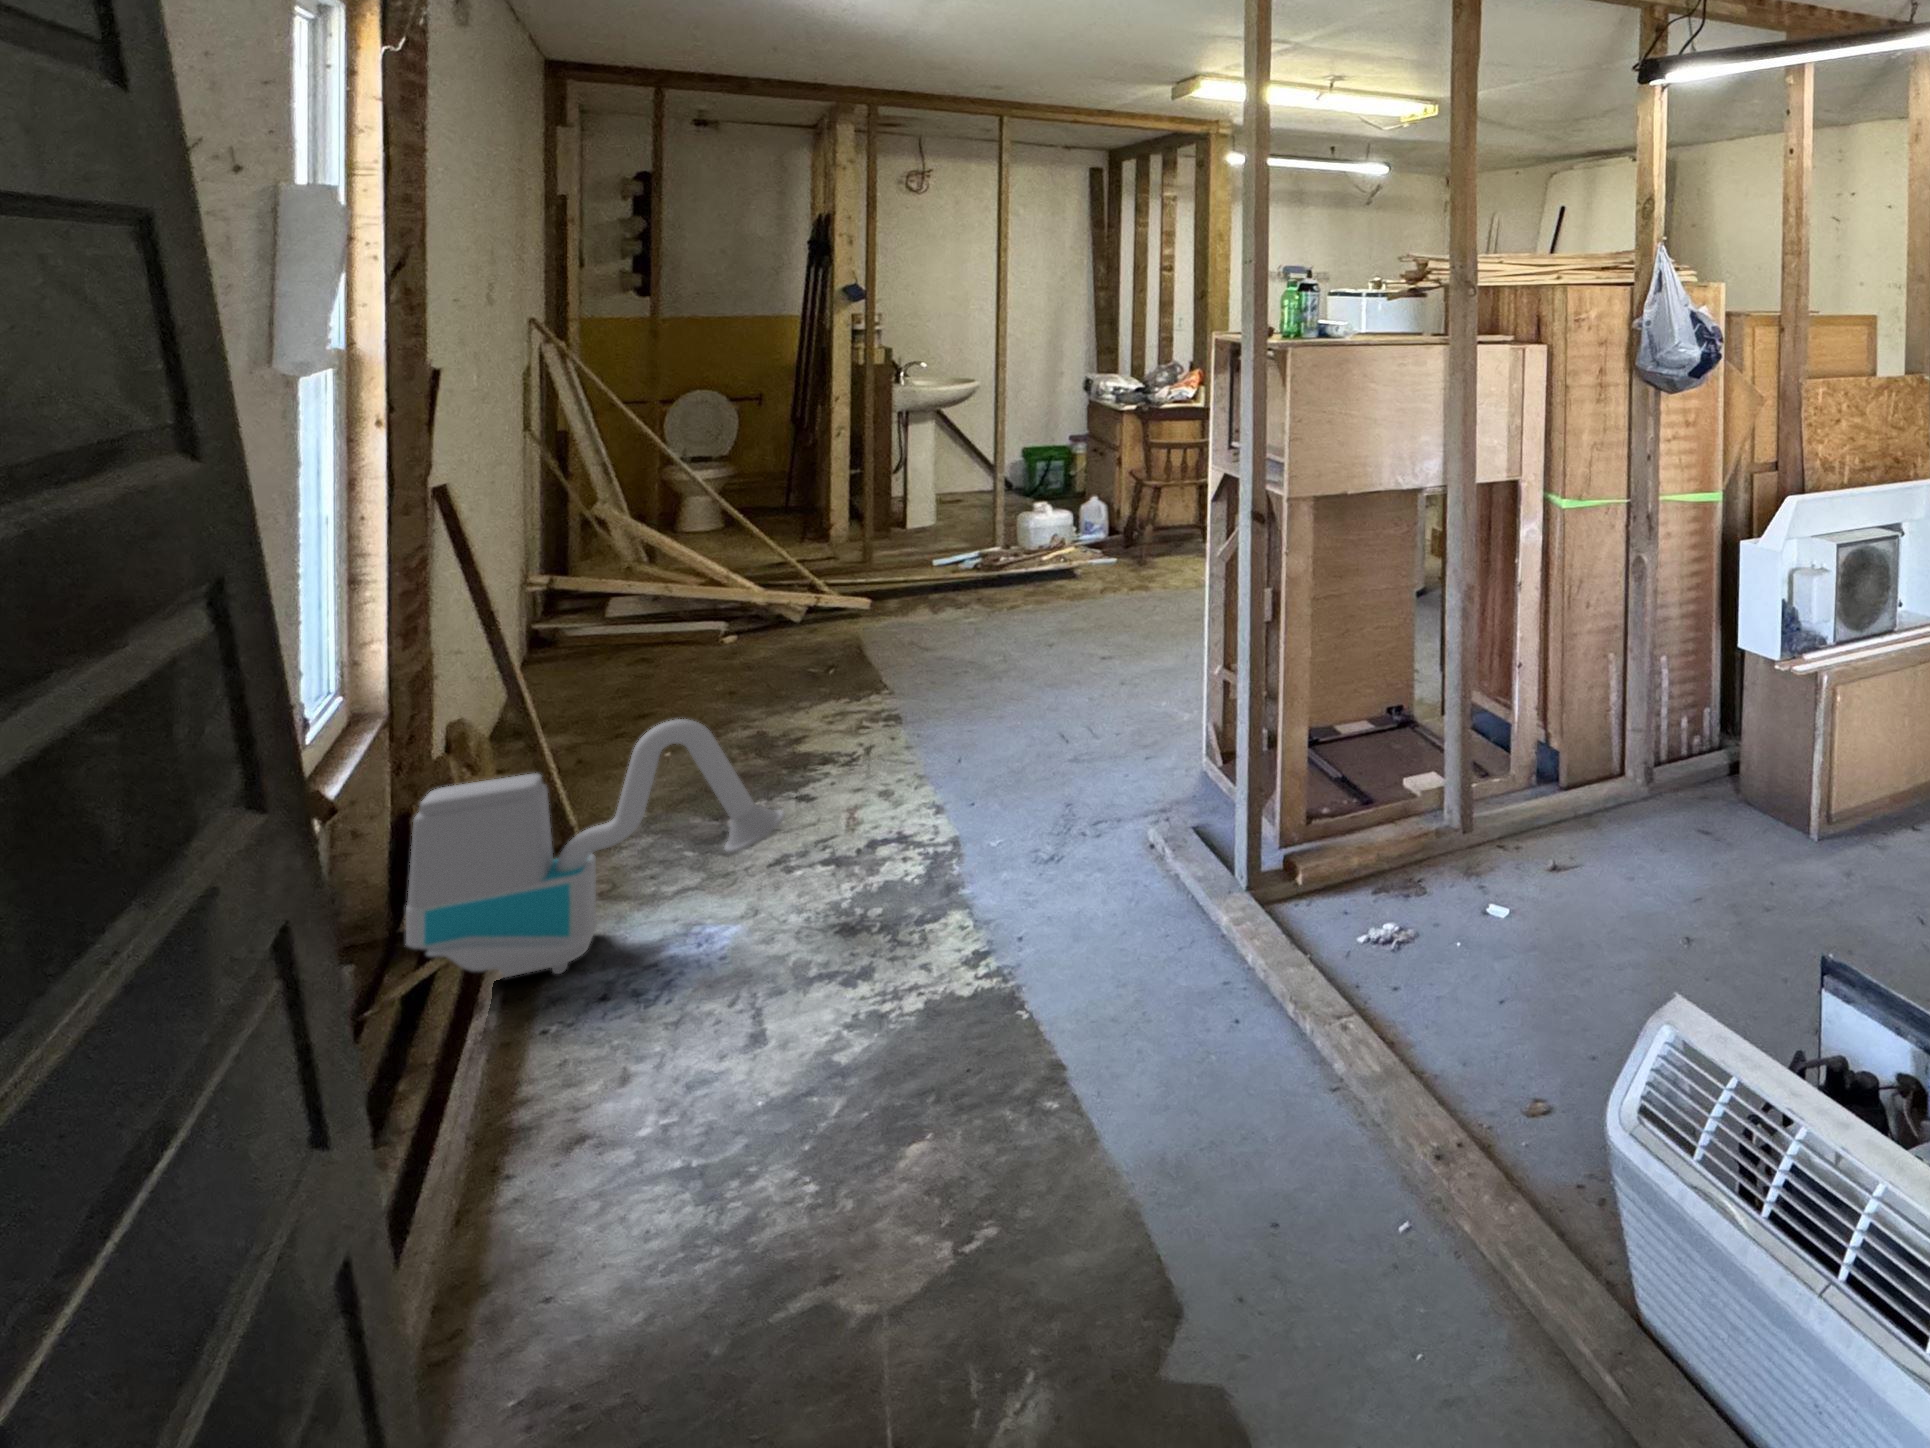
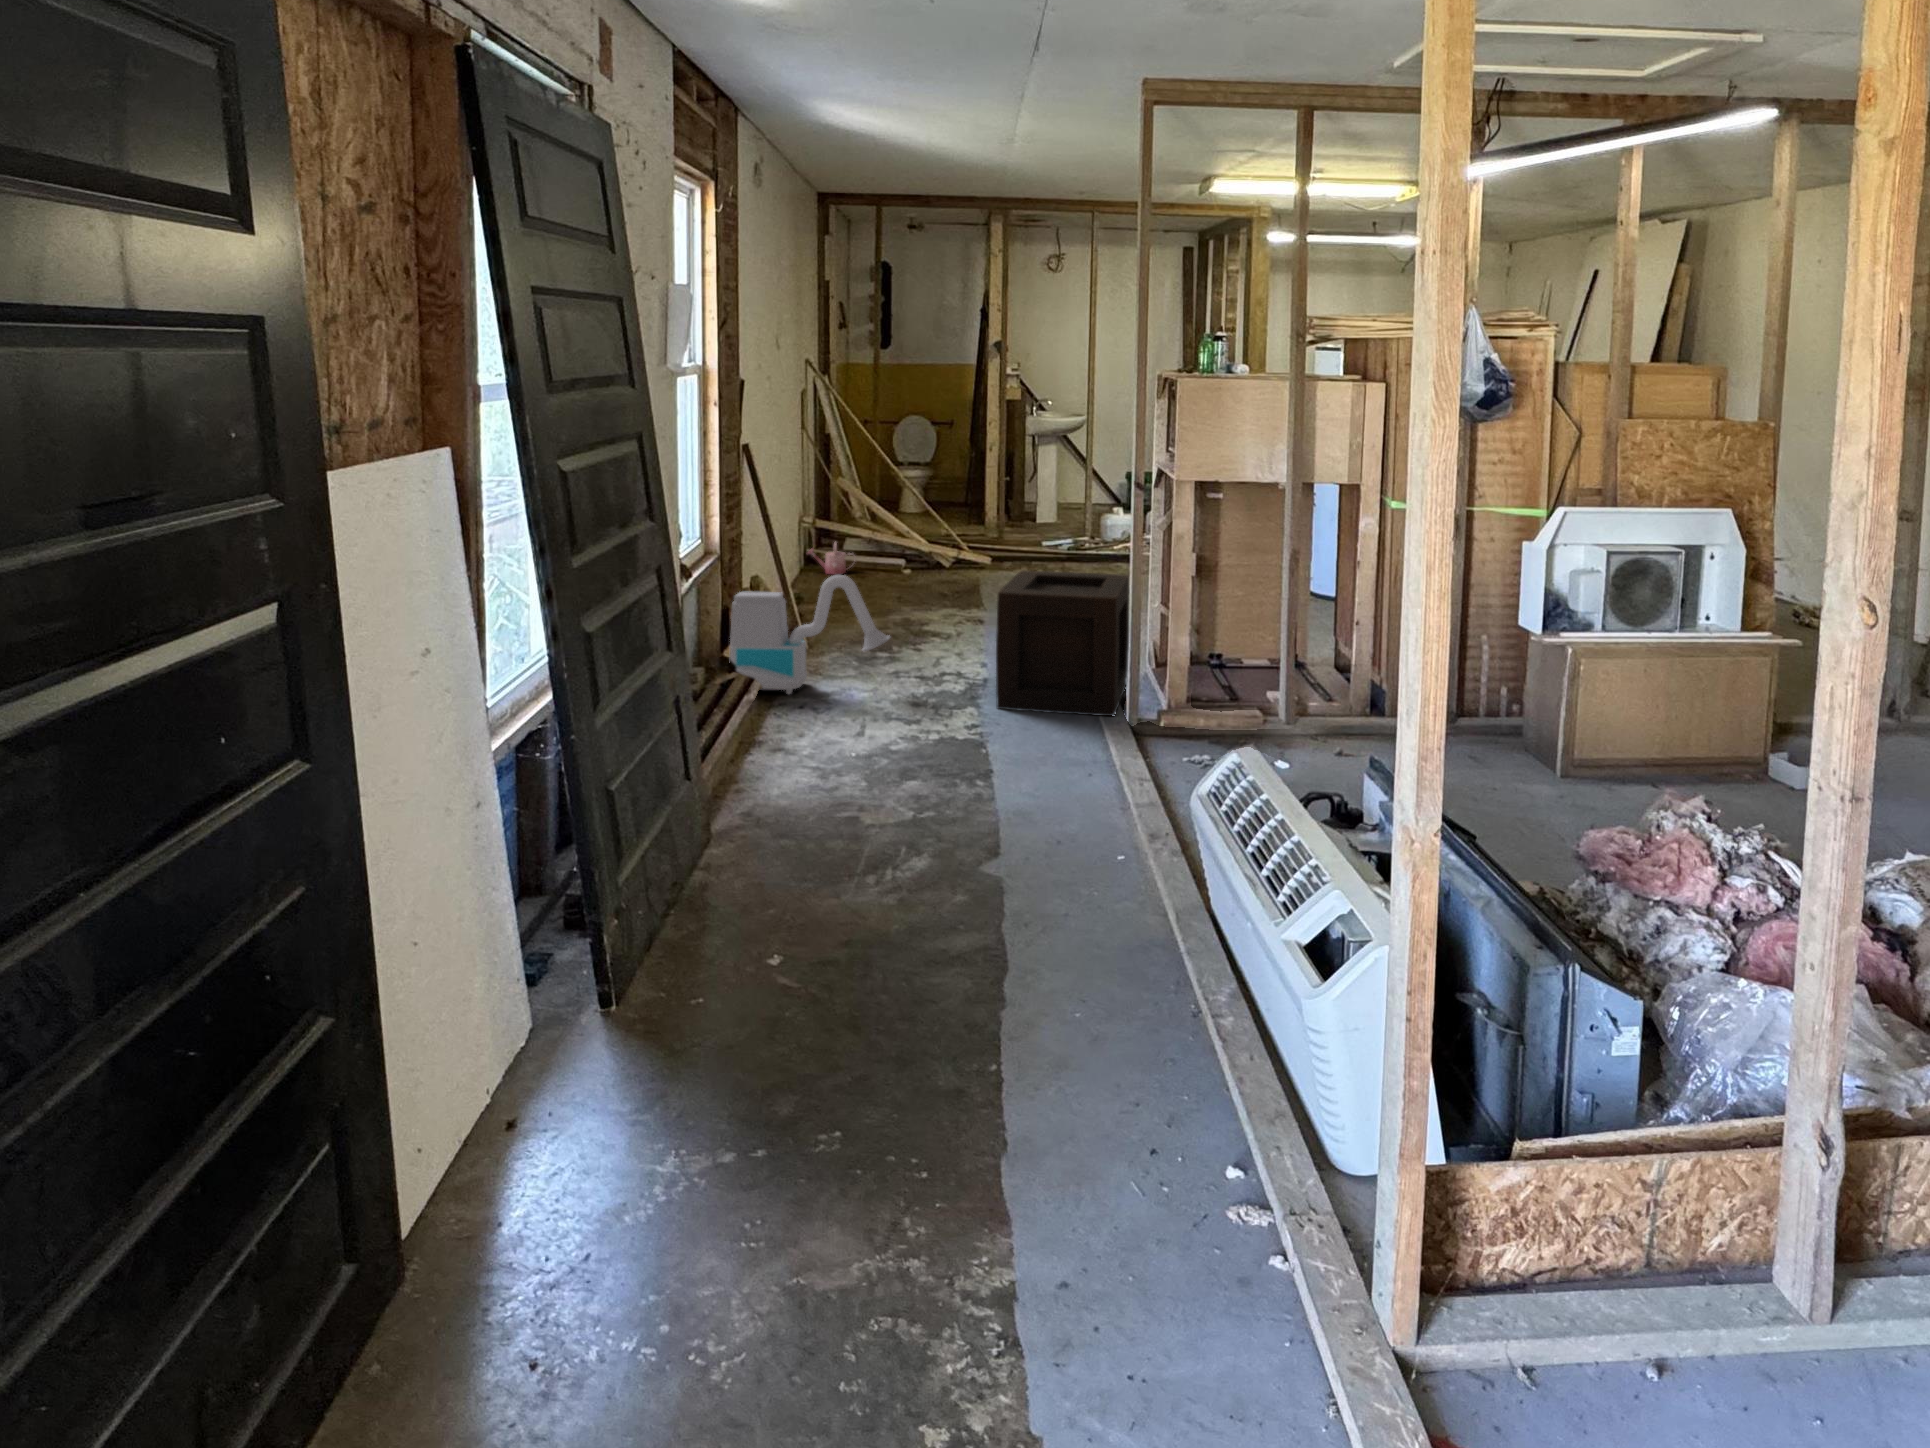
watering can: none [533,607,634,663] -> present [808,542,848,574]
wooden crate: none [1003,633,1210,903] -> present [996,570,1129,716]

